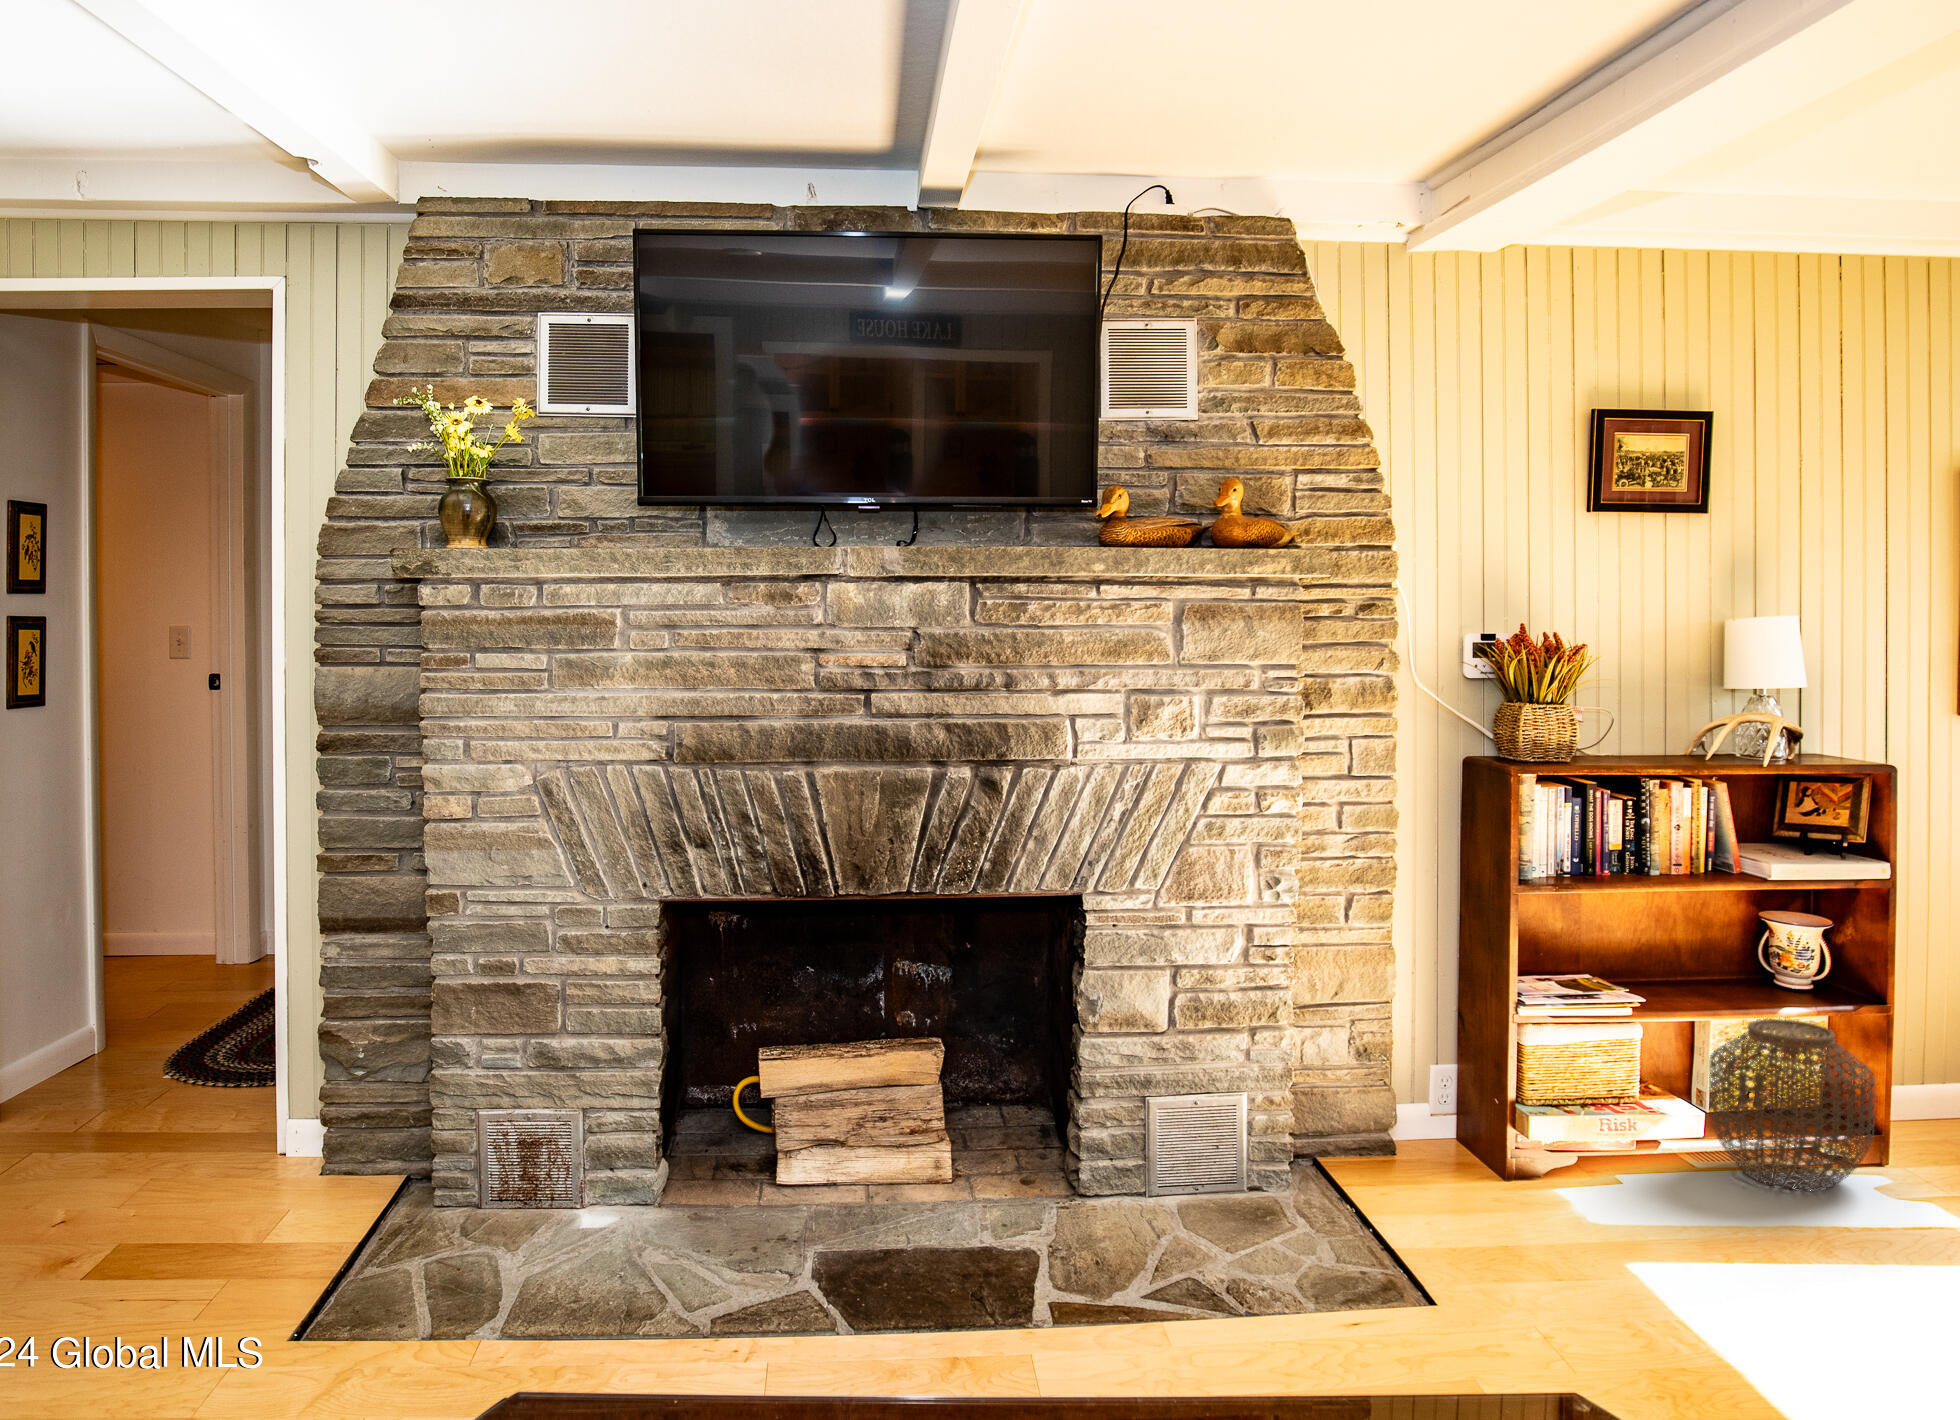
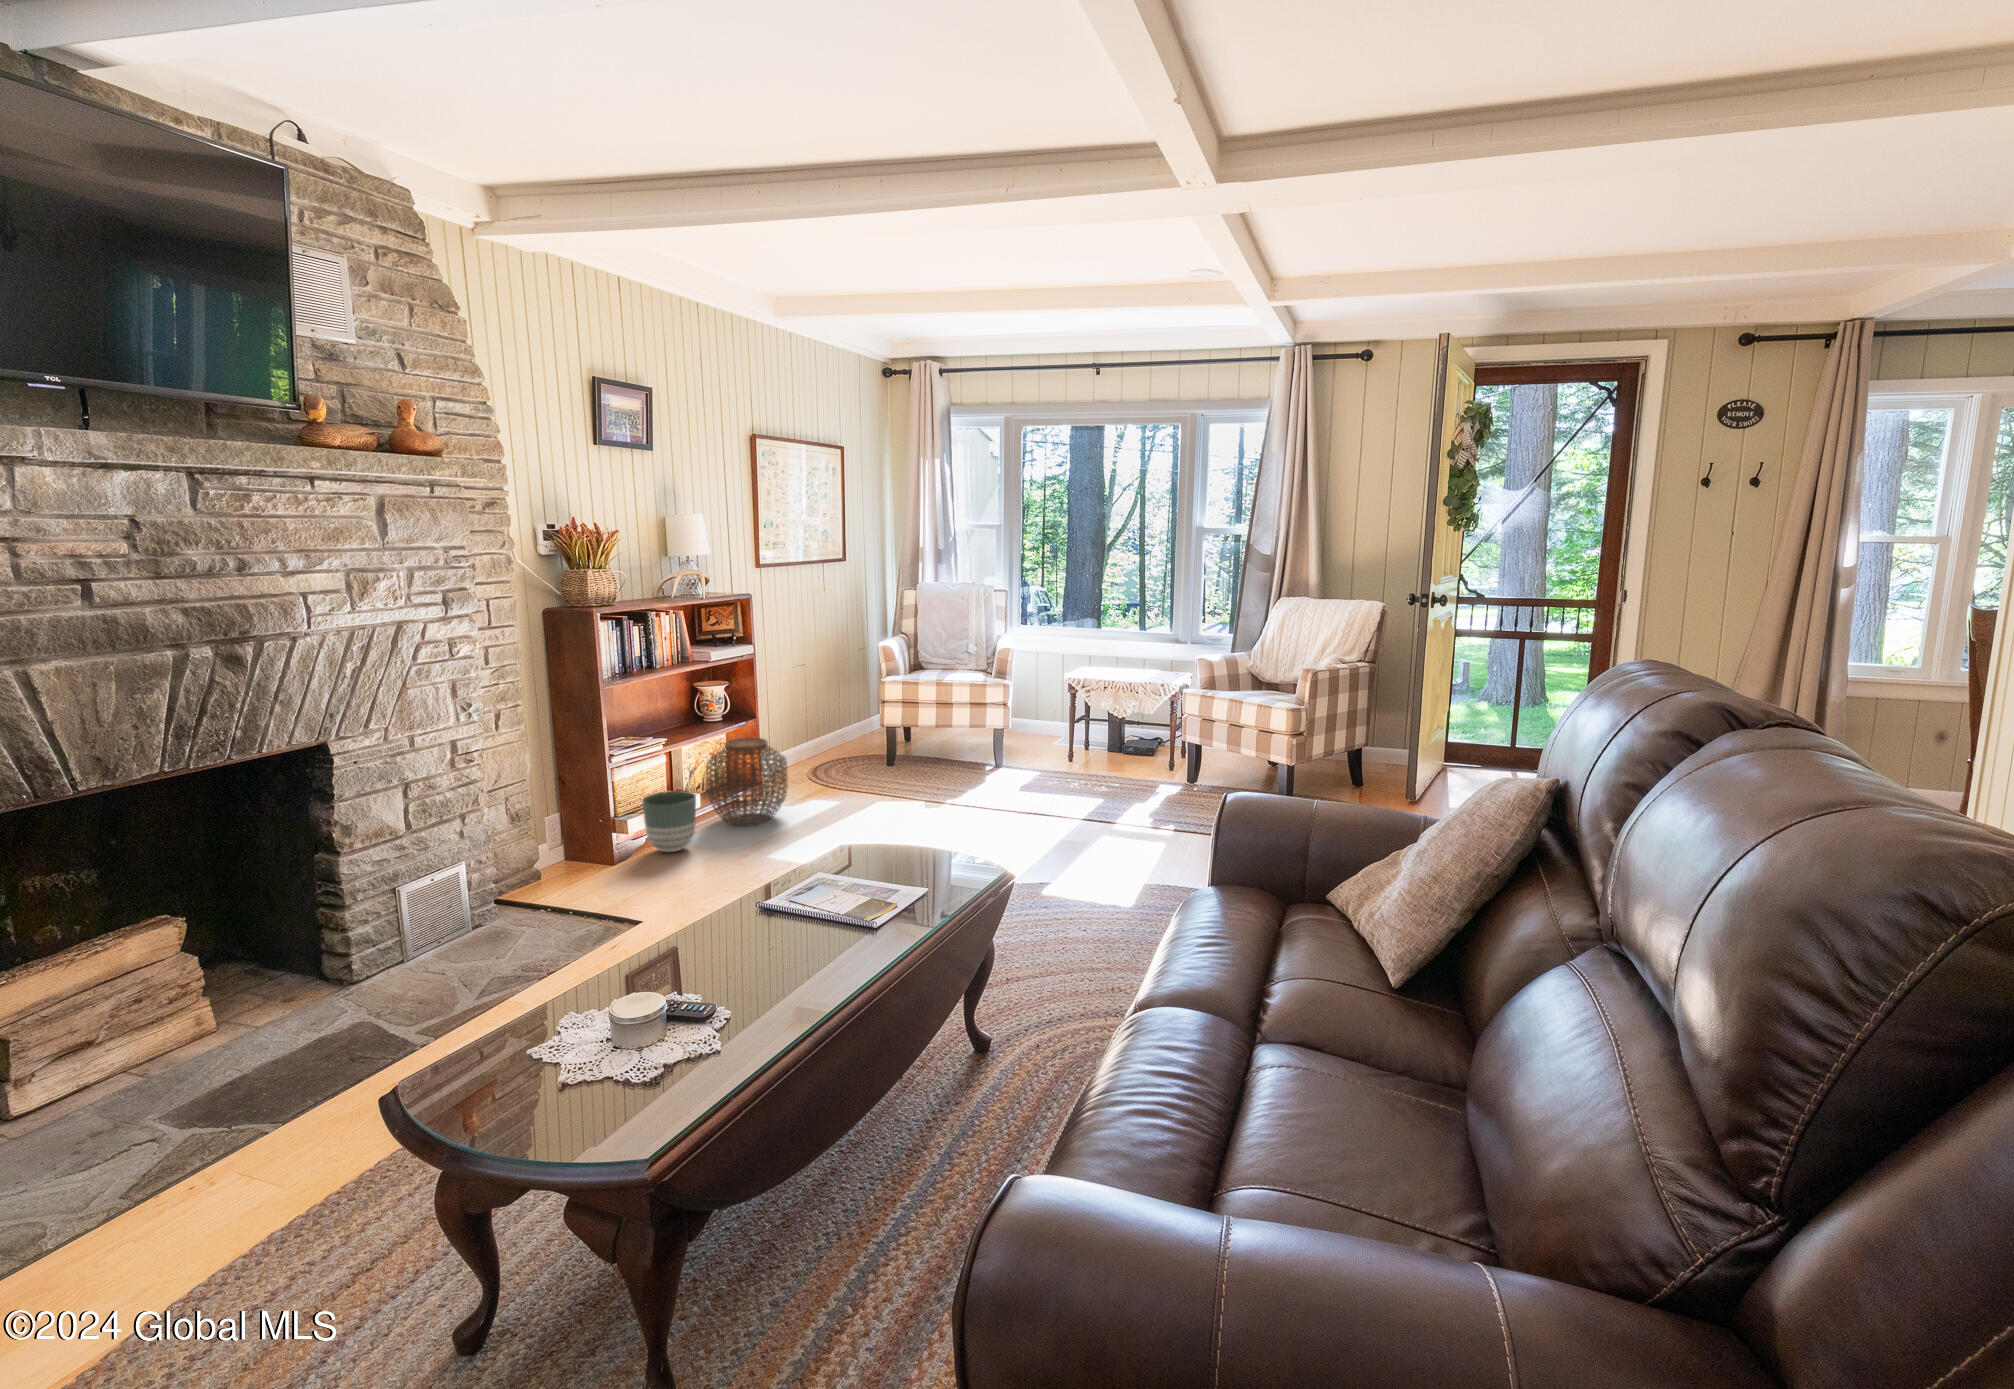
planter: none [1559,1077,1651,1184] -> present [642,791,696,852]

